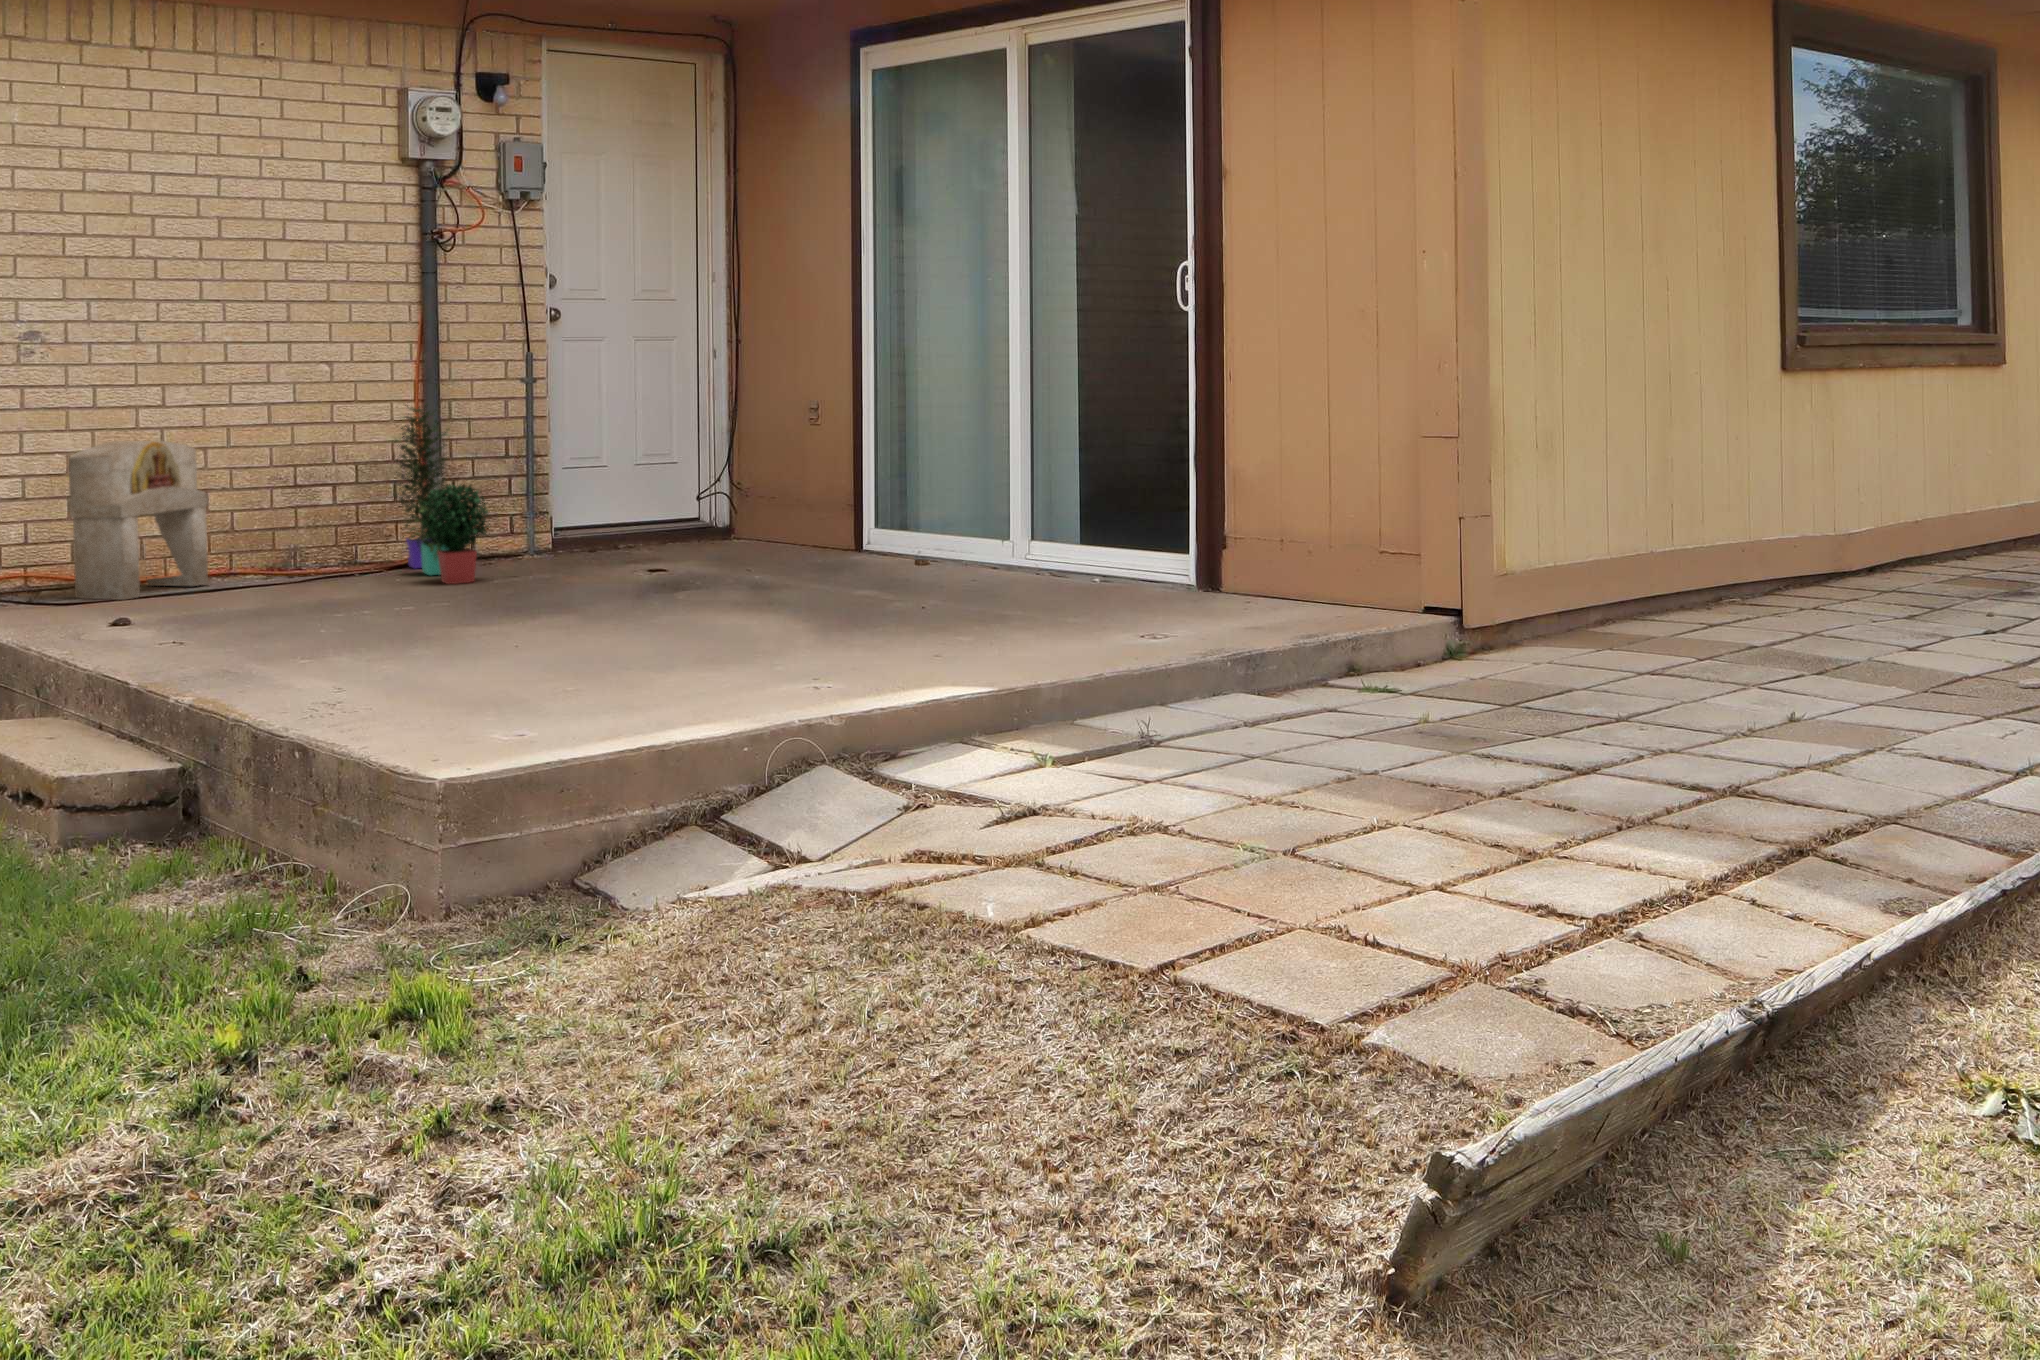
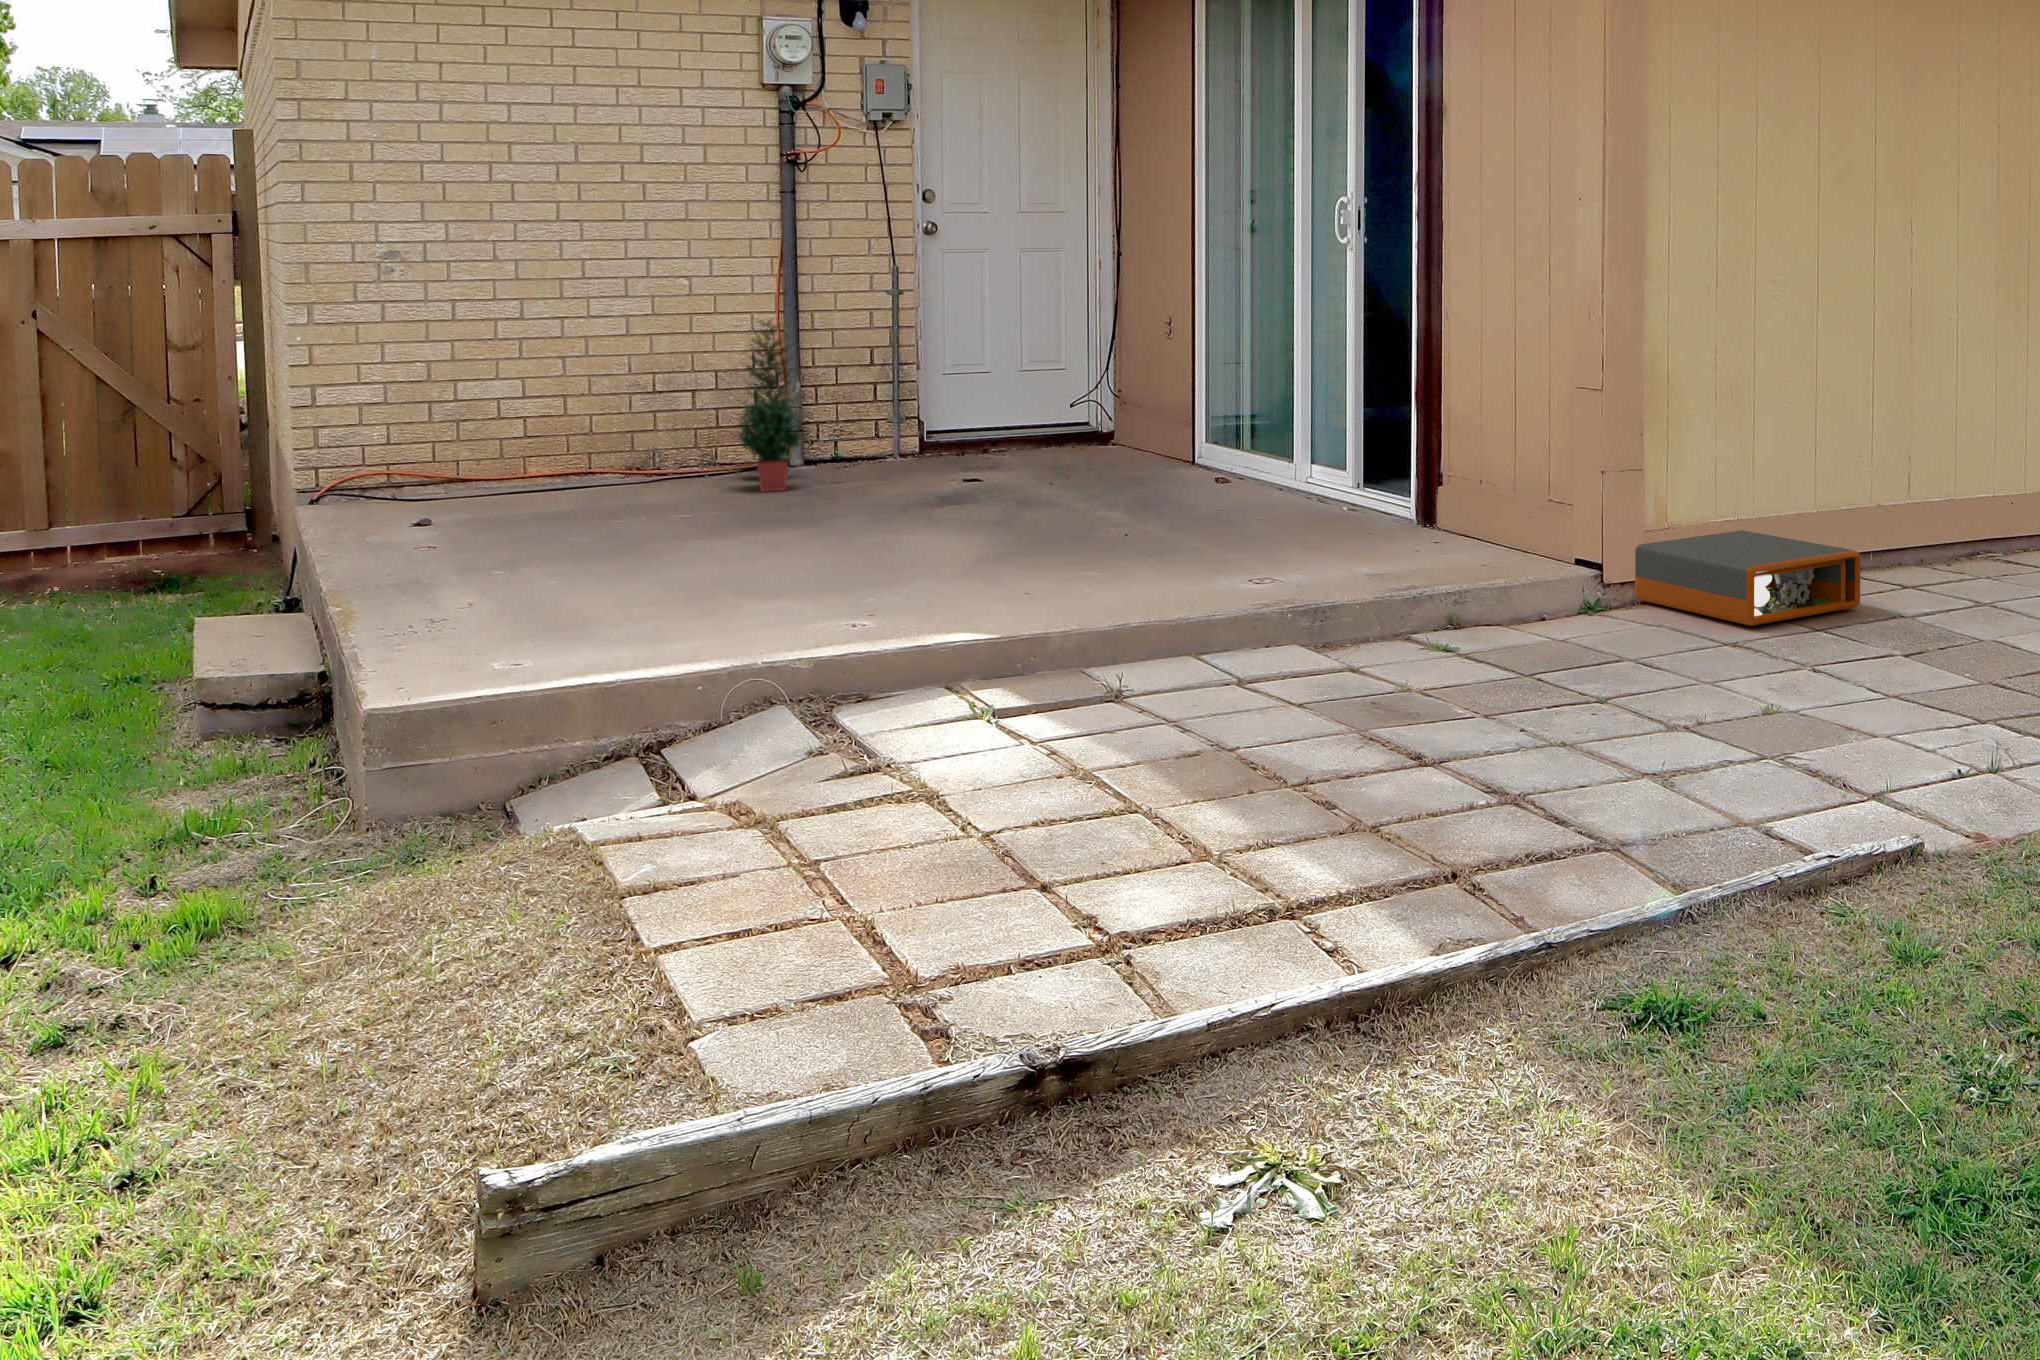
stool: present [69,441,208,600] -> none [416,352,558,499]
storage box: none [1489,575,1724,661] -> present [1635,530,1861,626]

